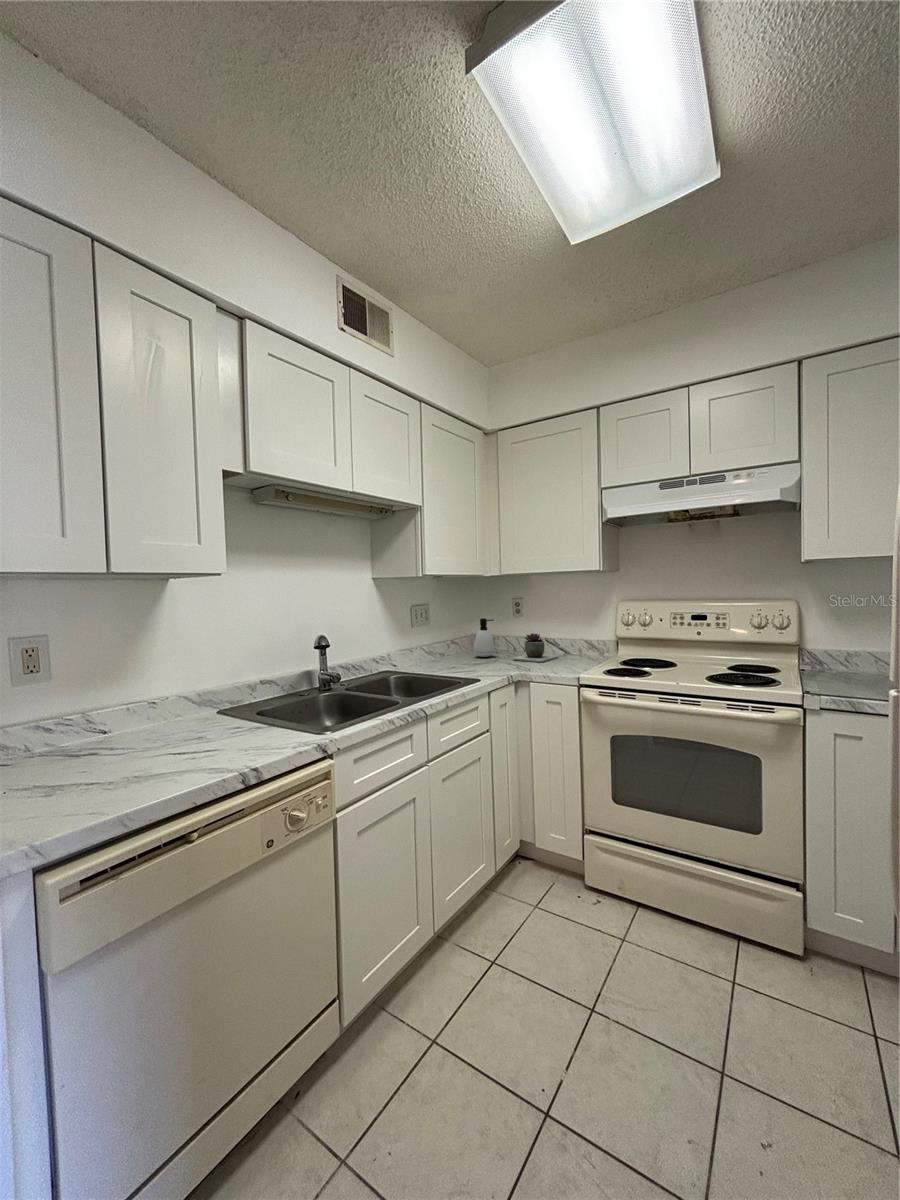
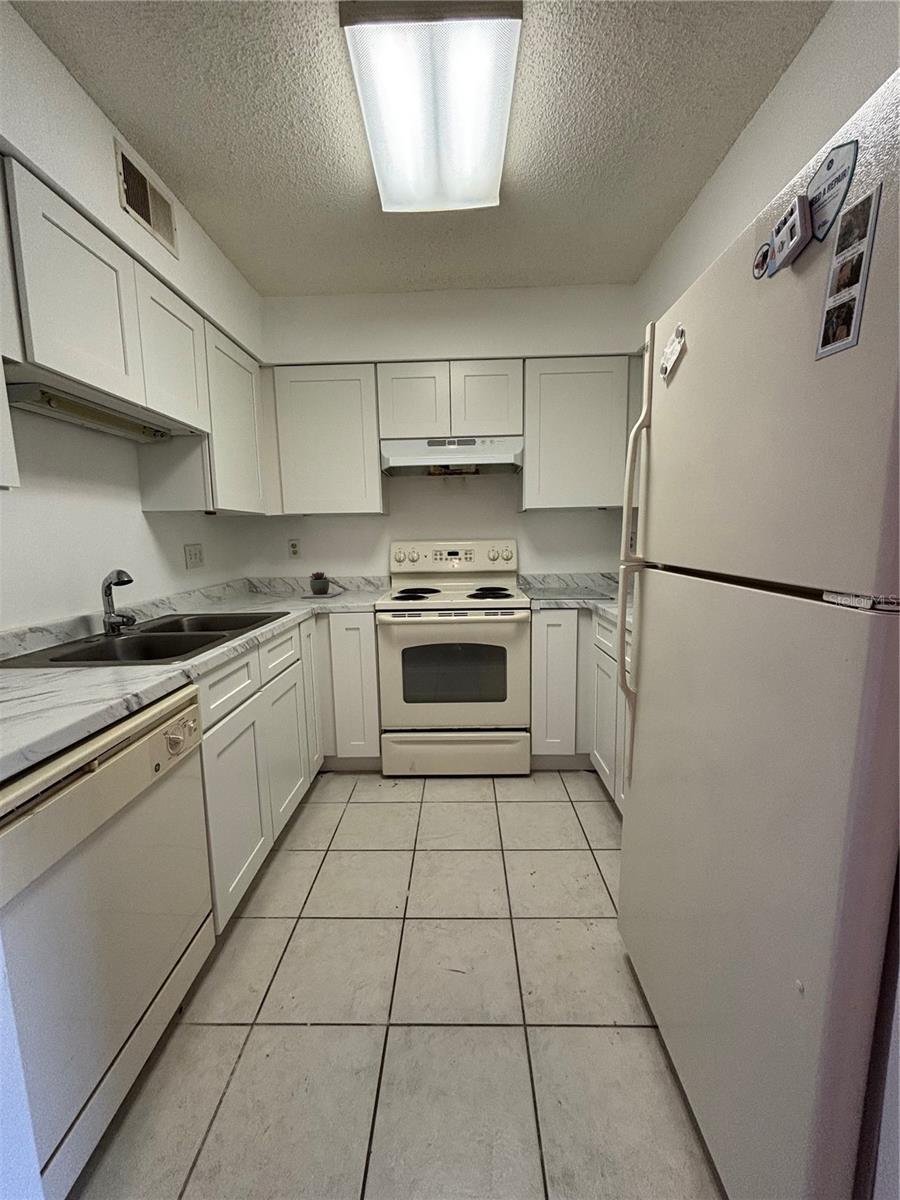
soap dispenser: present [474,618,494,657] -> none [256,559,278,598]

